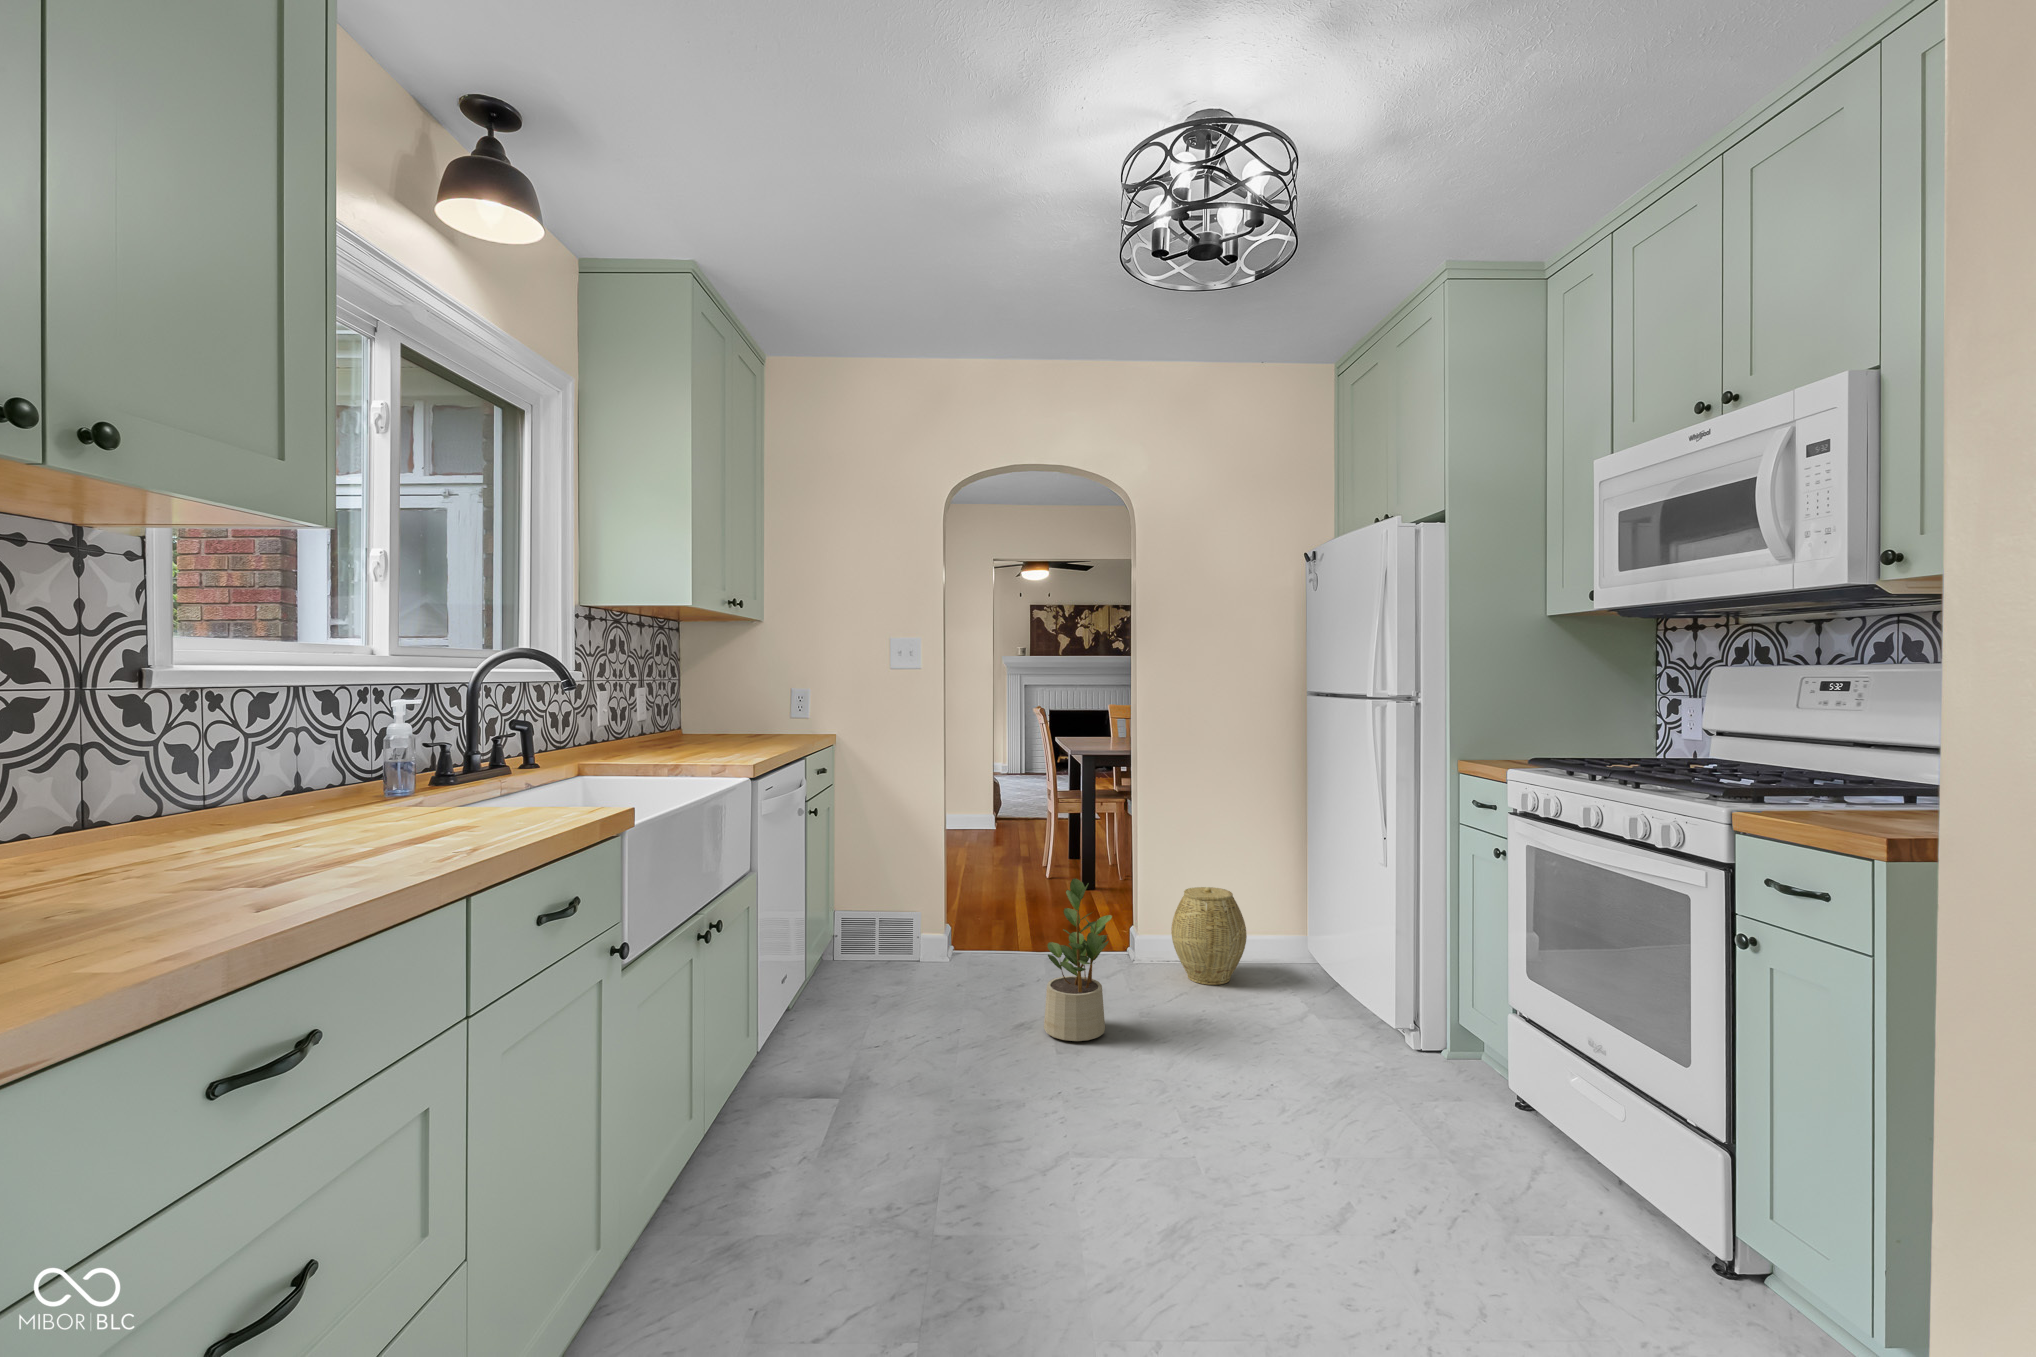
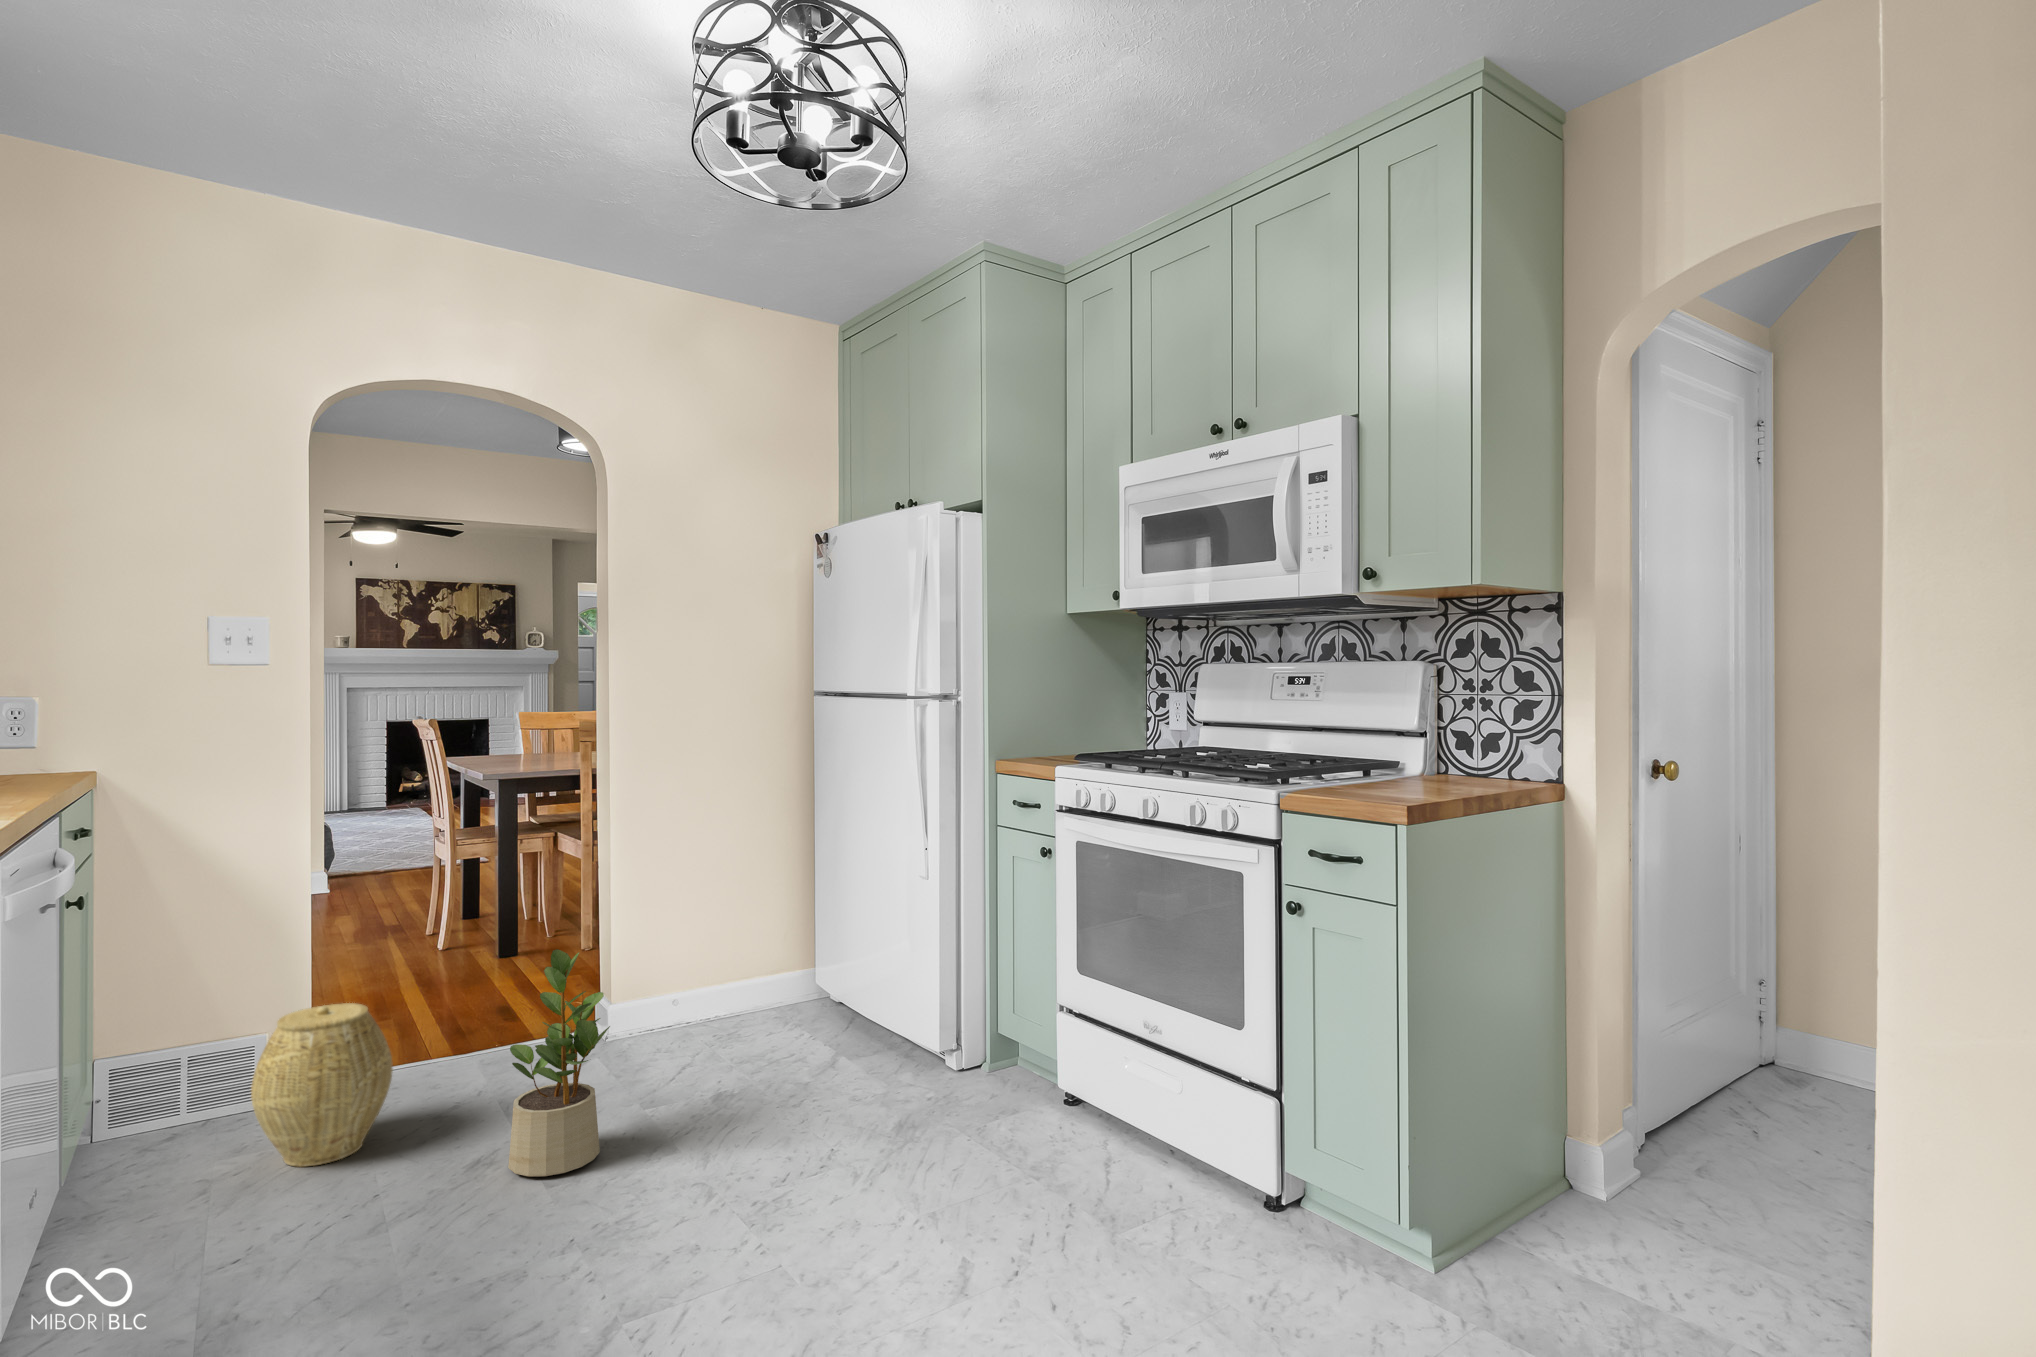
woven basket: present [1171,887,1247,985] -> present [251,1003,393,1167]

